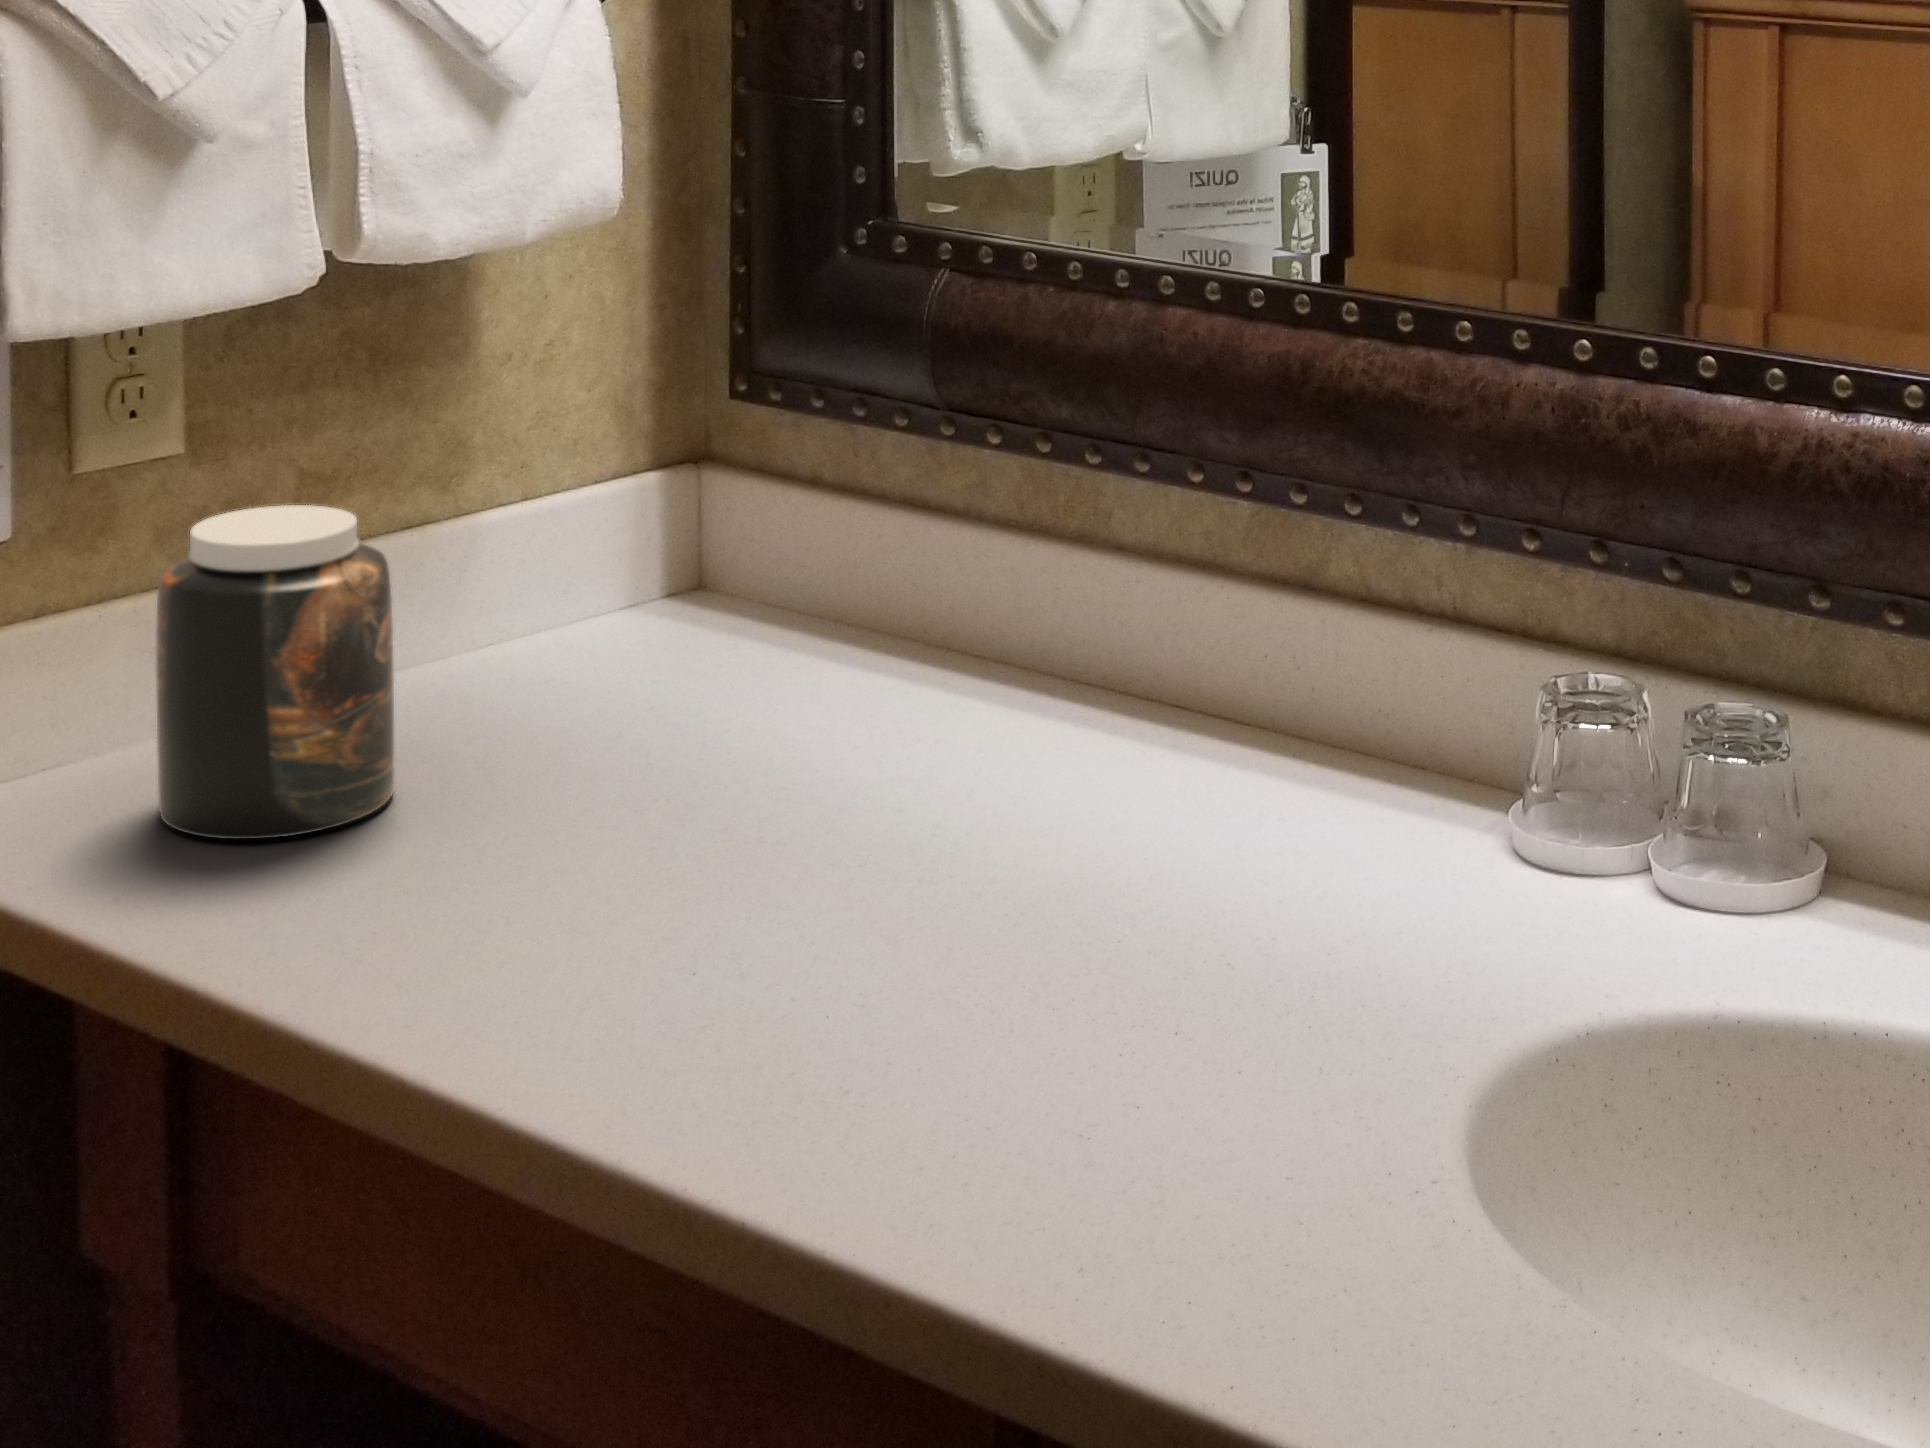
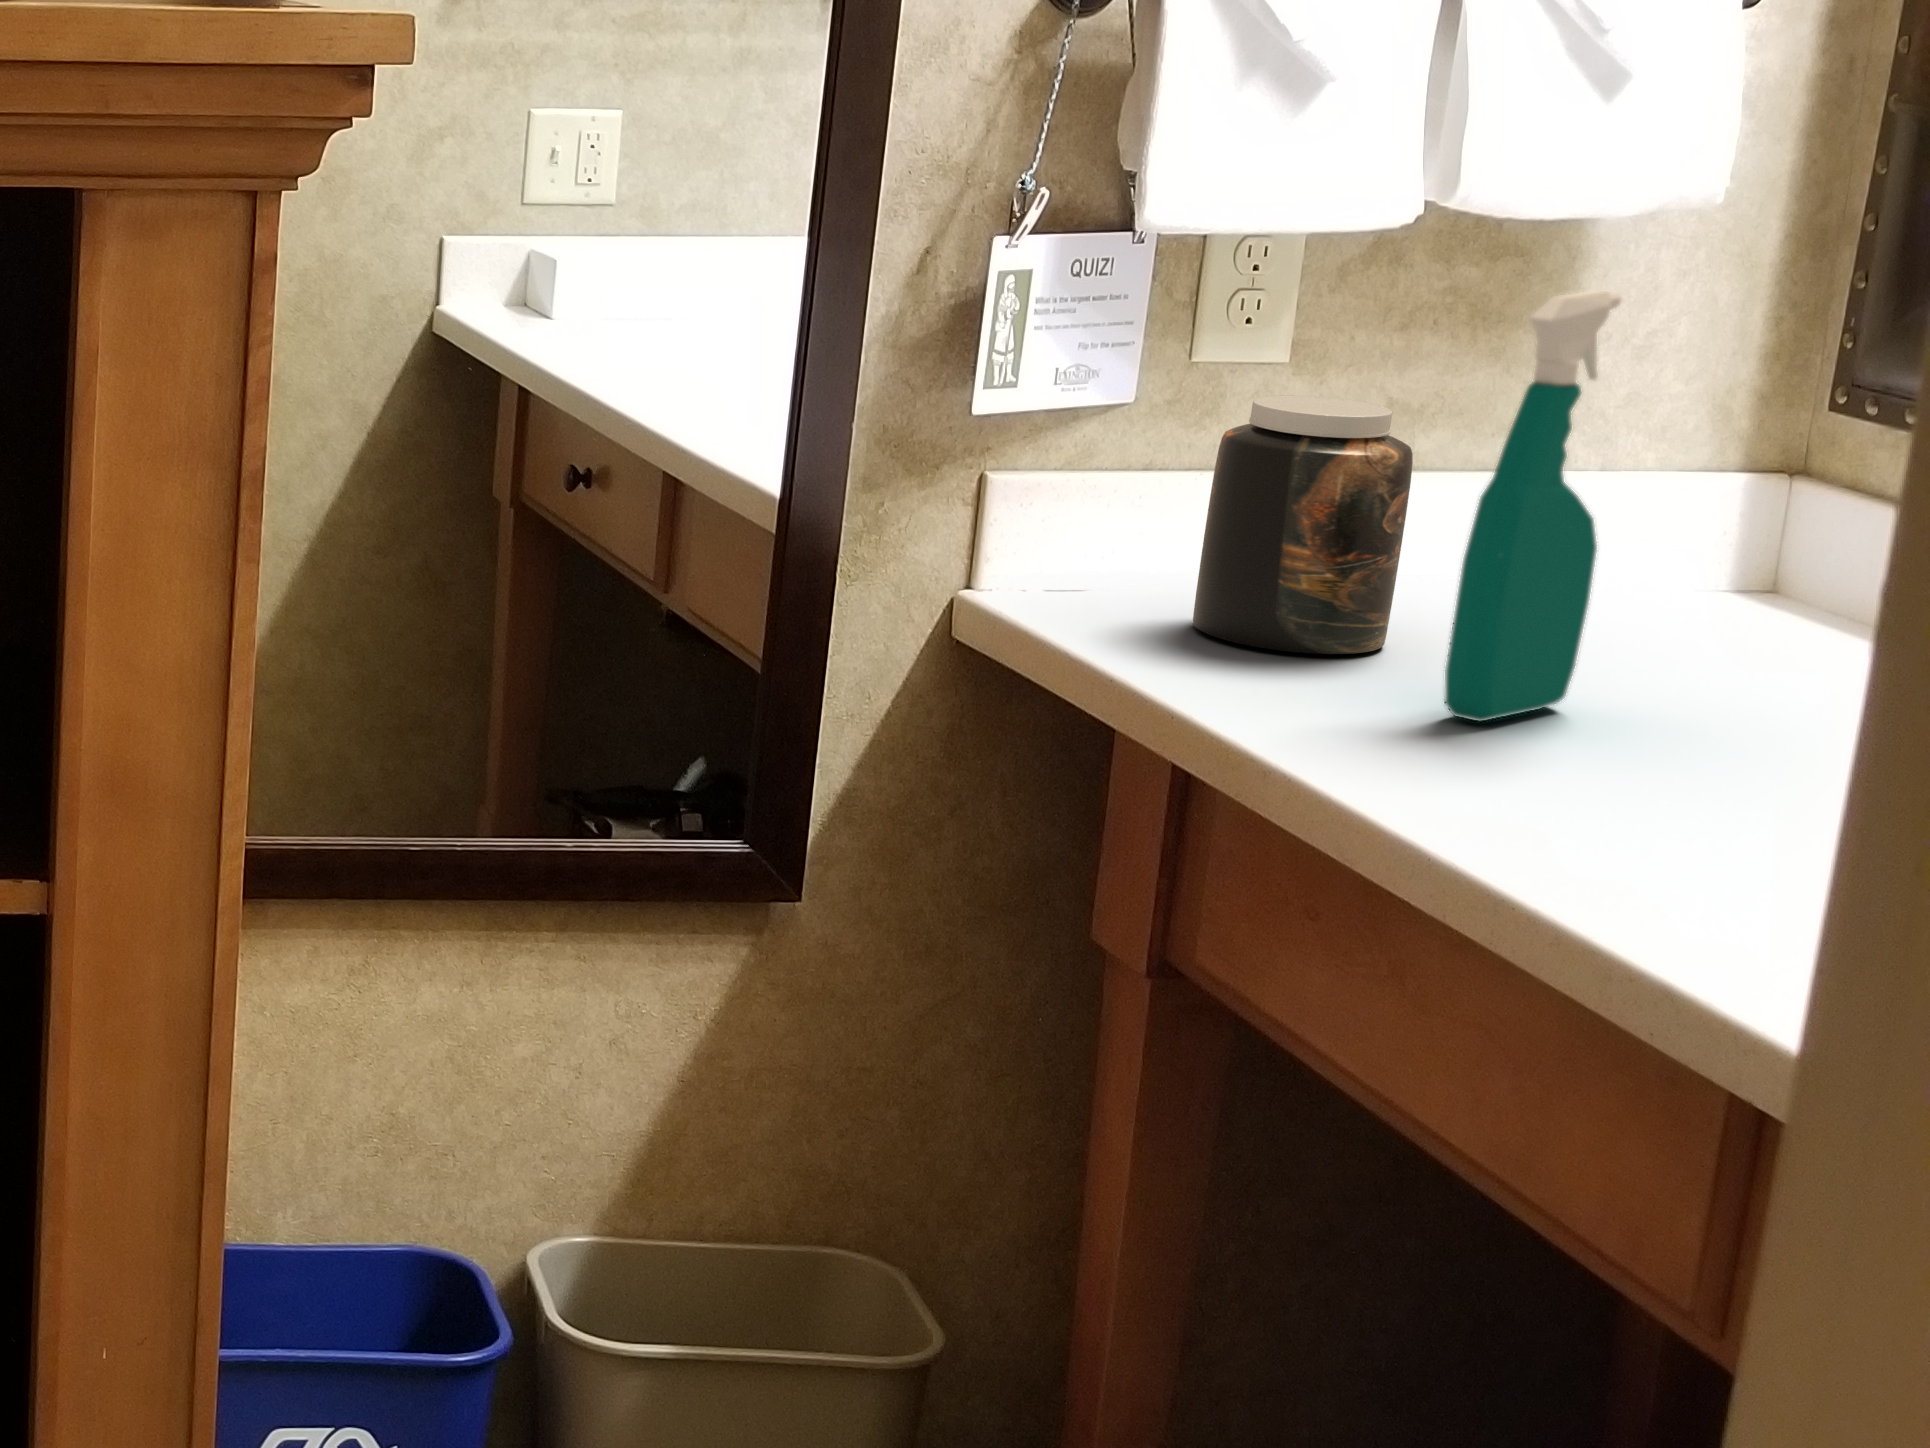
spray bottle: none [510,368,632,893] -> present [1445,290,1621,721]

